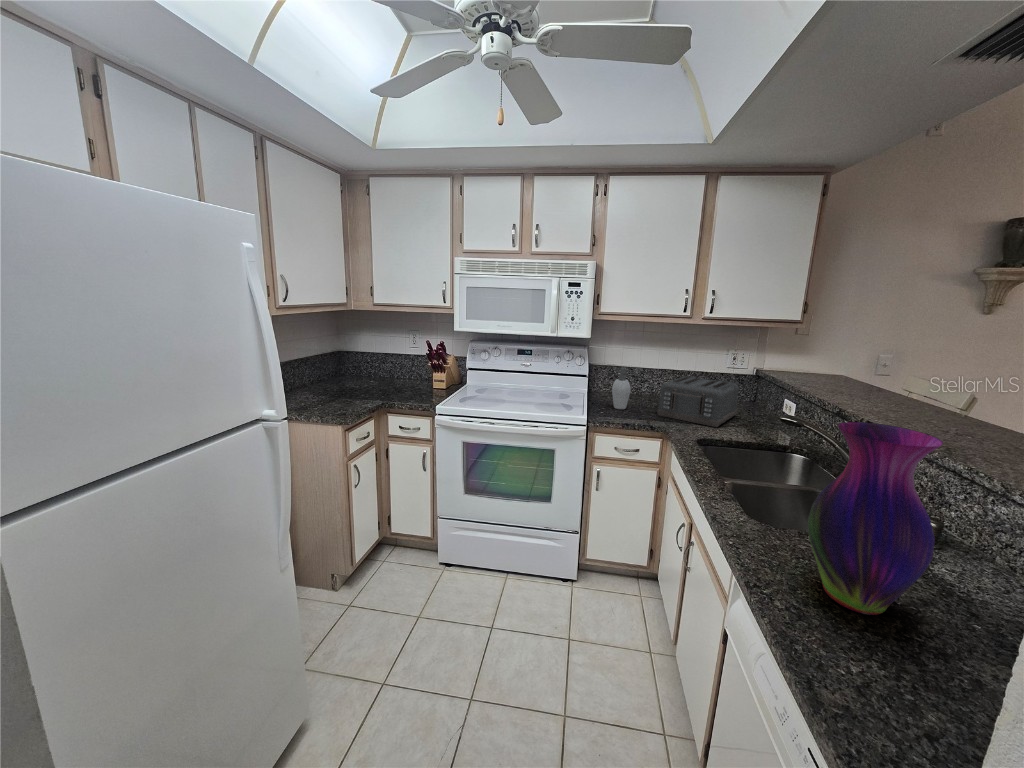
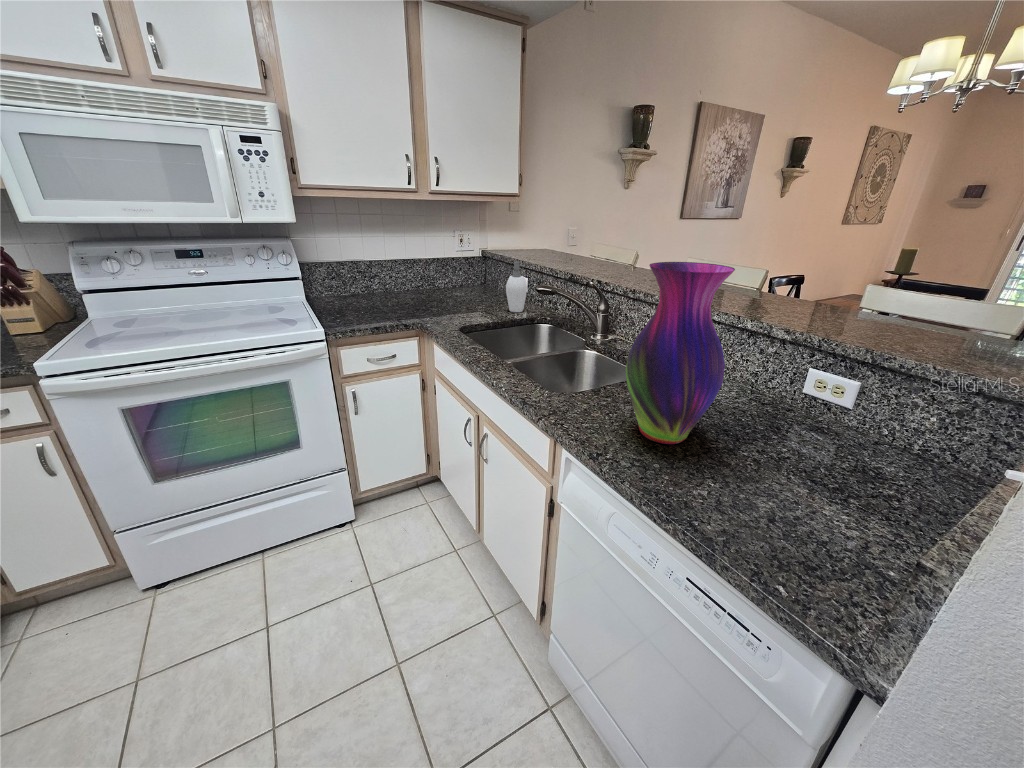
soap dispenser: present [612,368,631,409] -> present [506,262,527,312]
toaster: present [657,376,739,427] -> none [403,264,479,313]

